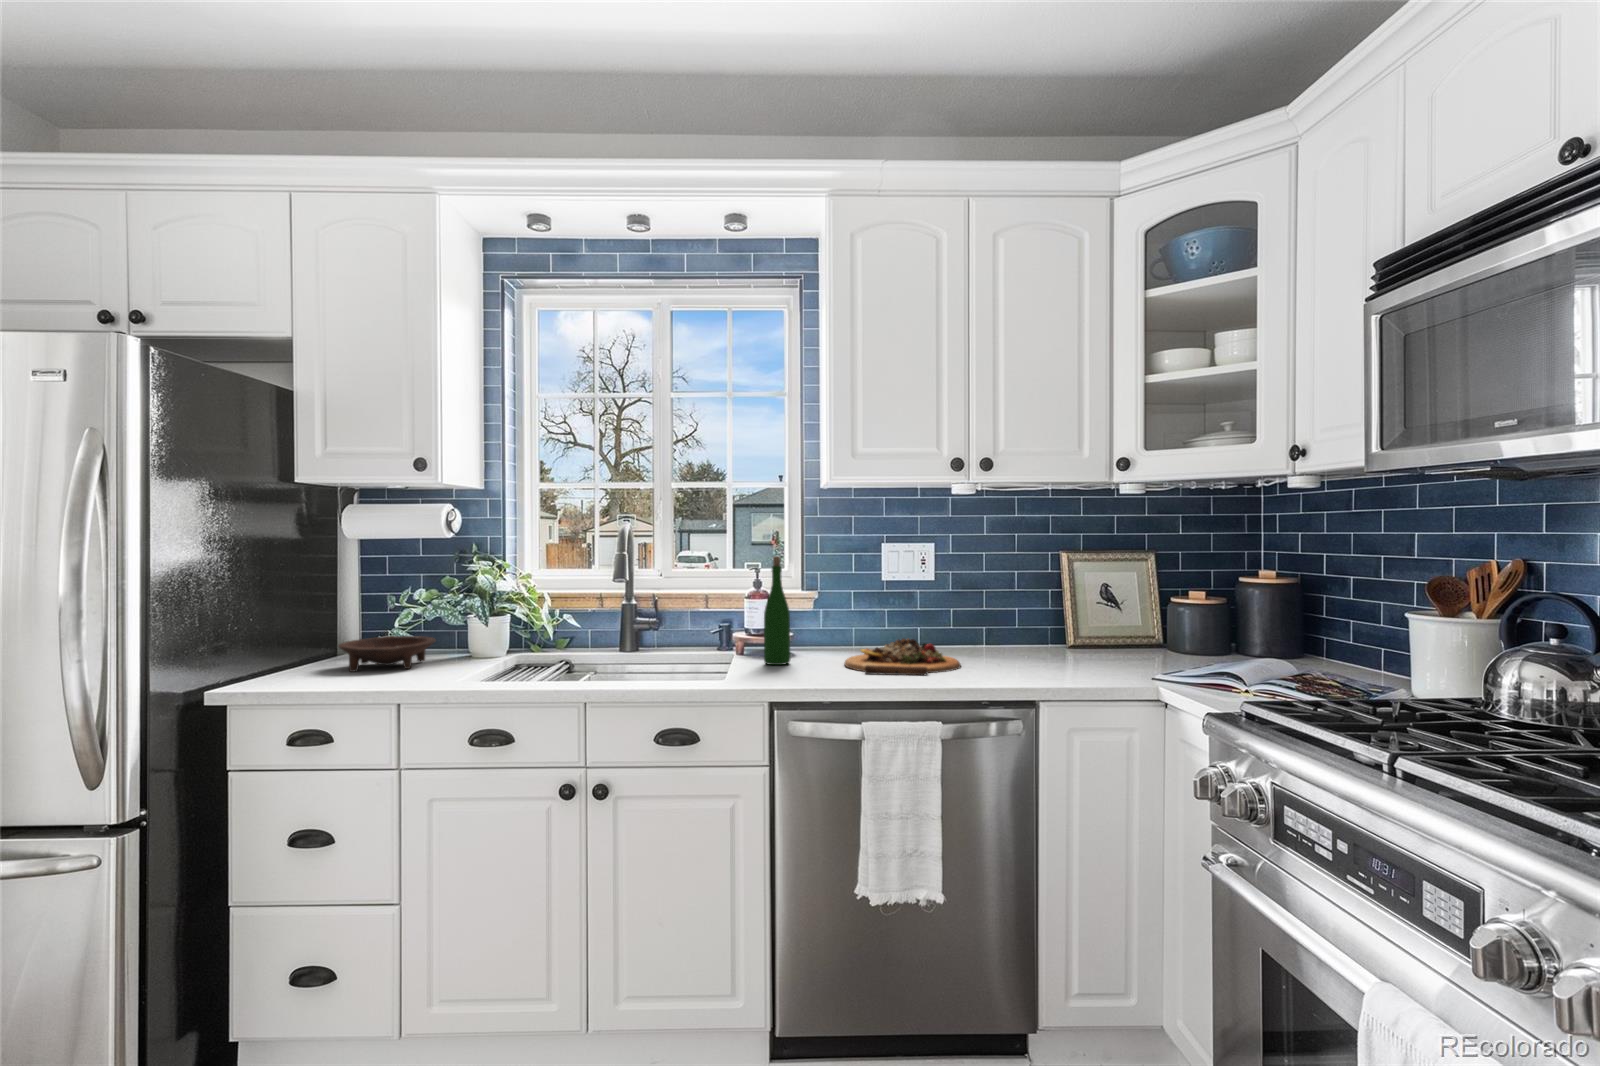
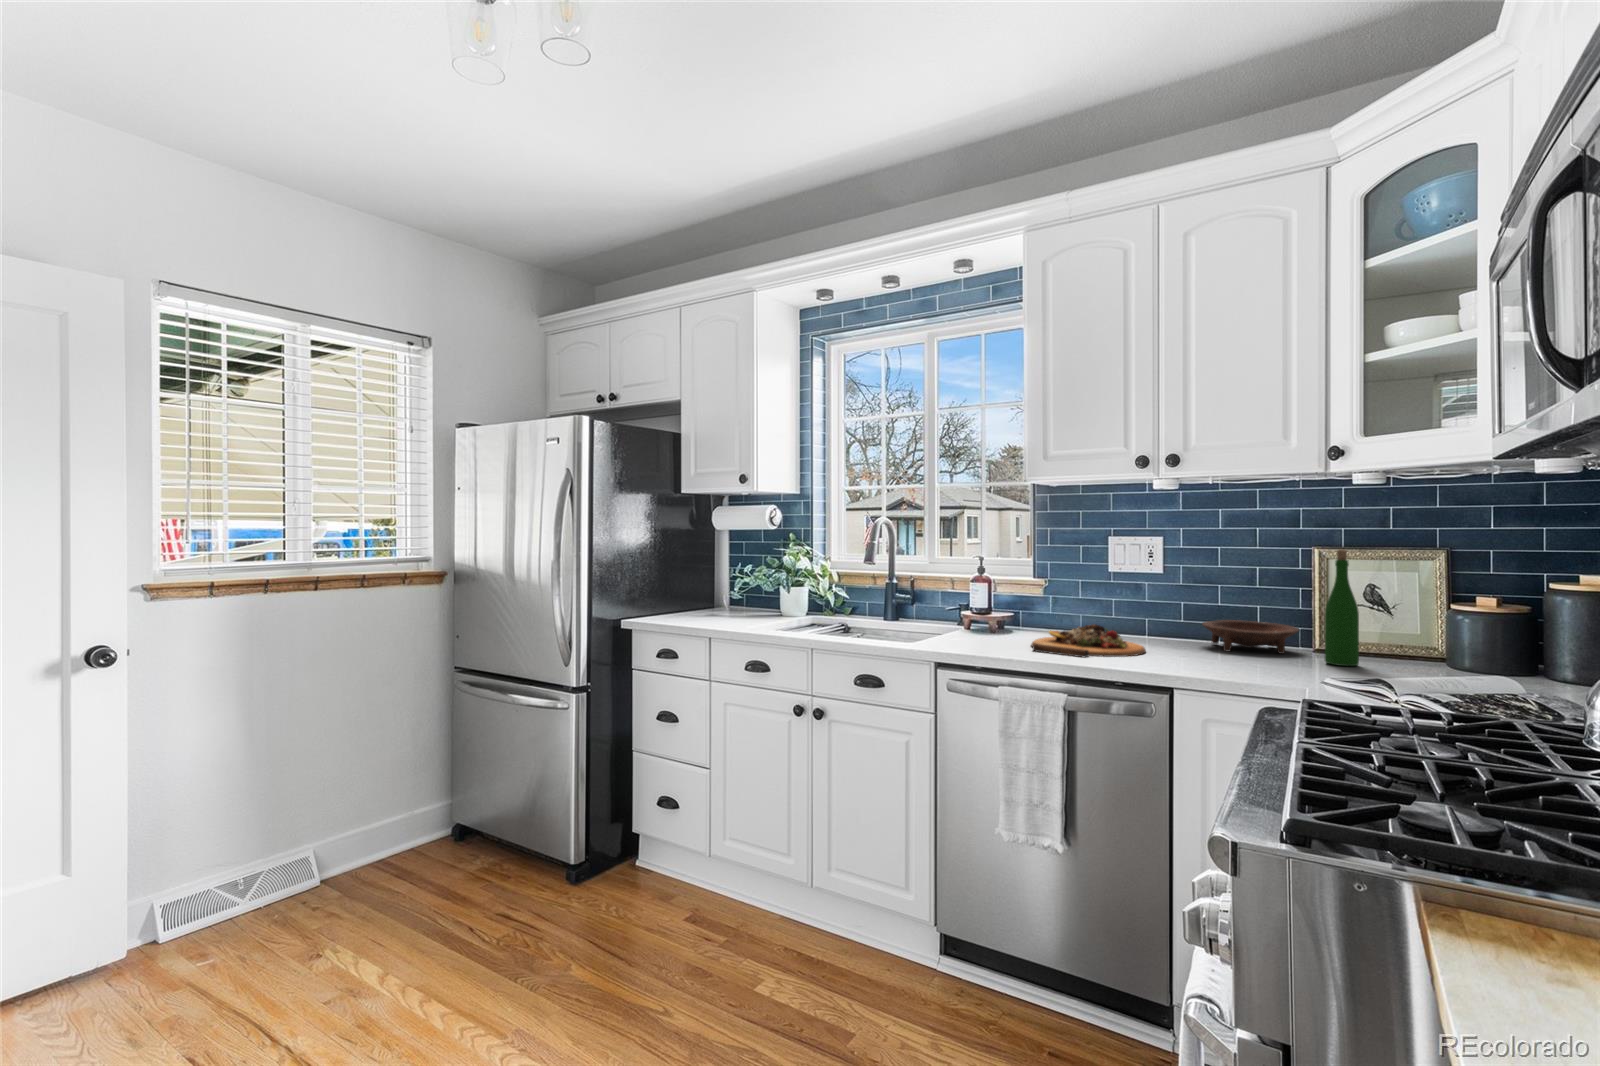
wine bottle: present [764,556,790,665] -> present [1325,549,1359,666]
bowl: present [338,636,436,672] -> present [1202,620,1299,654]

